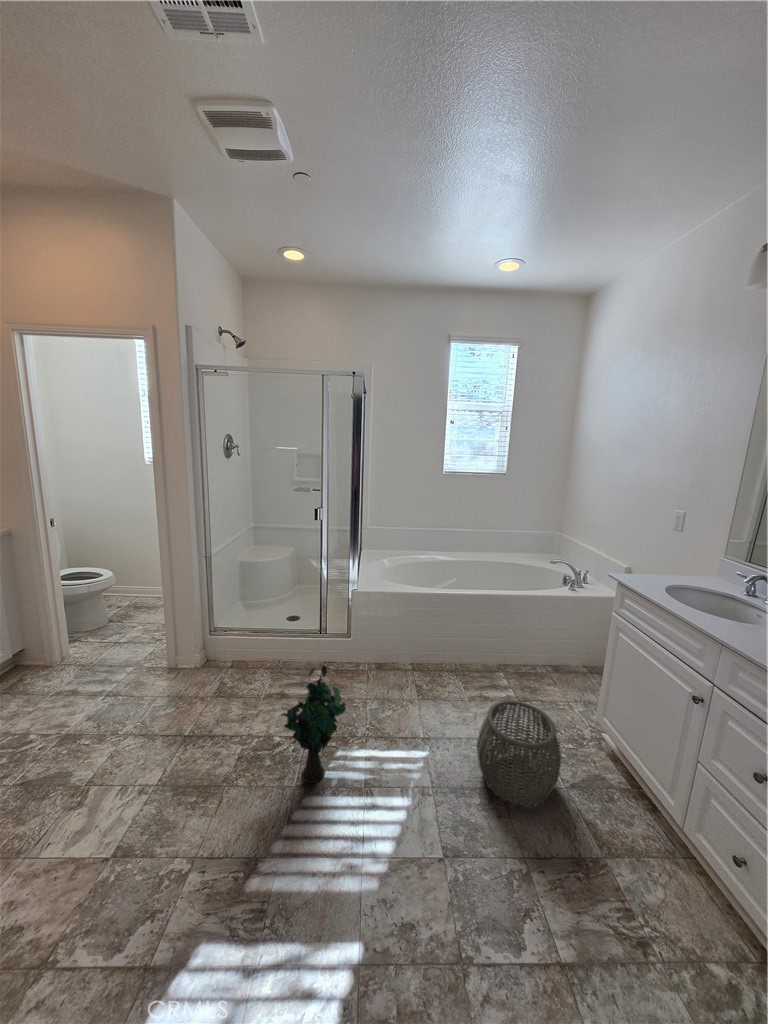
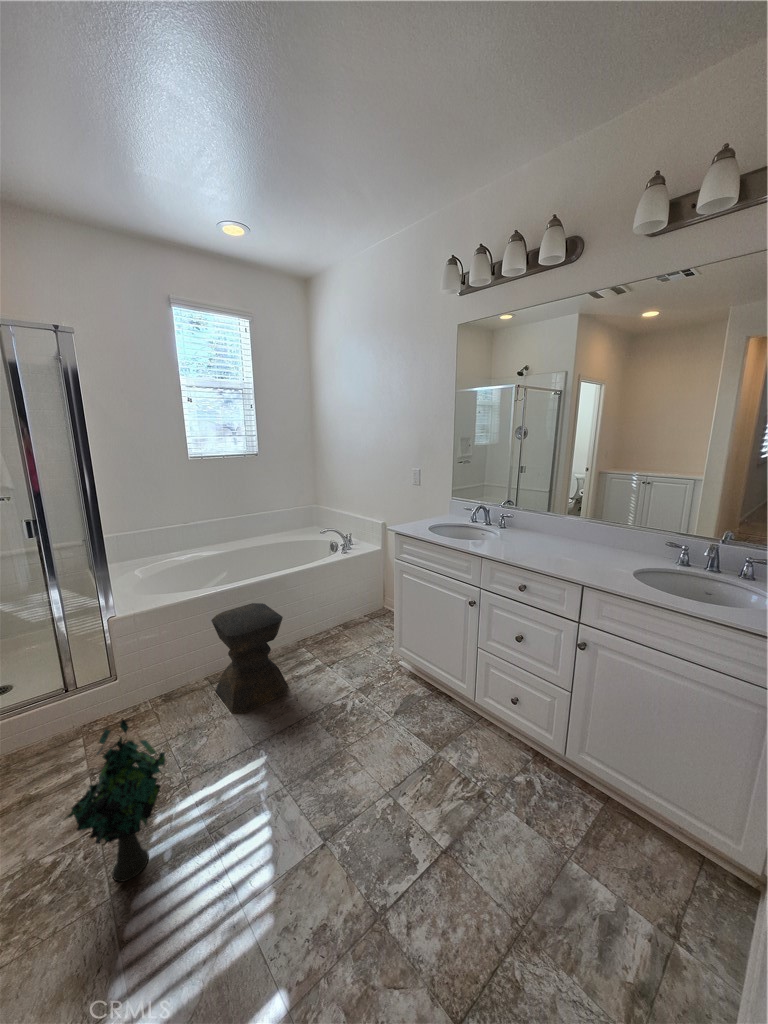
stool: none [413,611,477,707] -> present [211,603,289,714]
woven basket: present [477,700,561,808] -> none [315,662,390,757]

